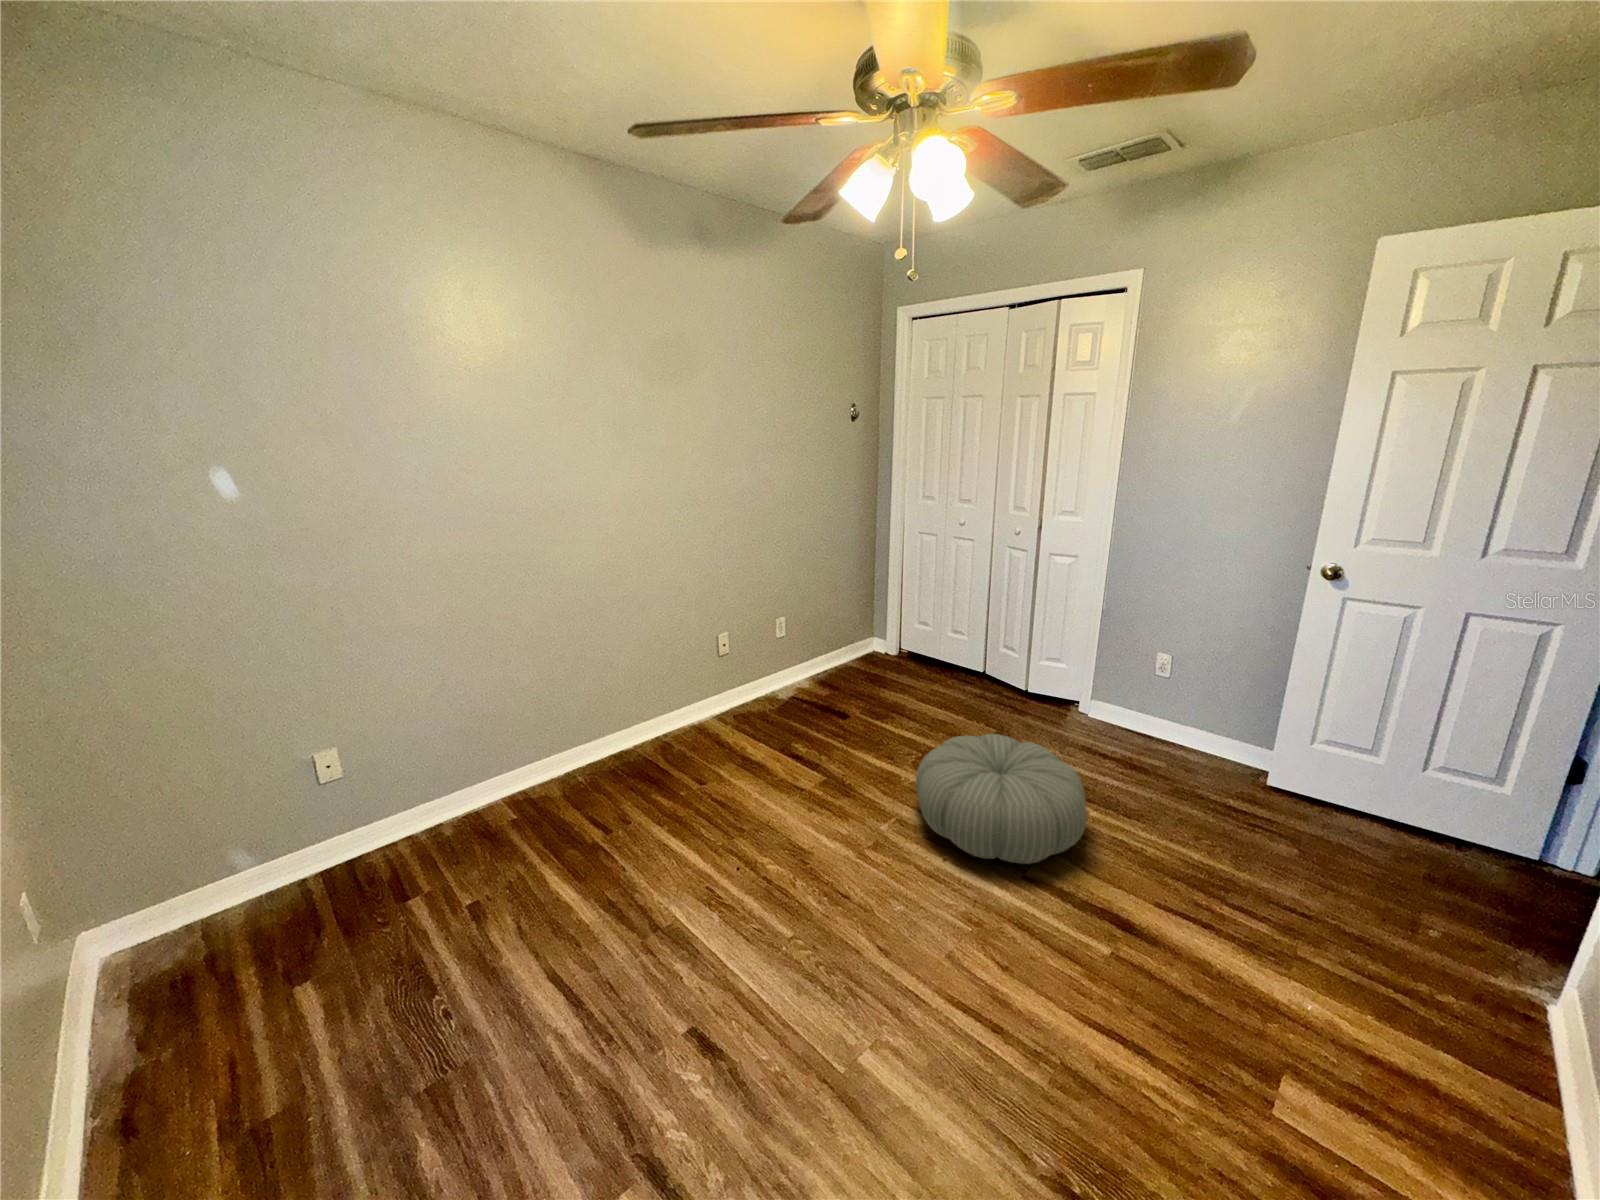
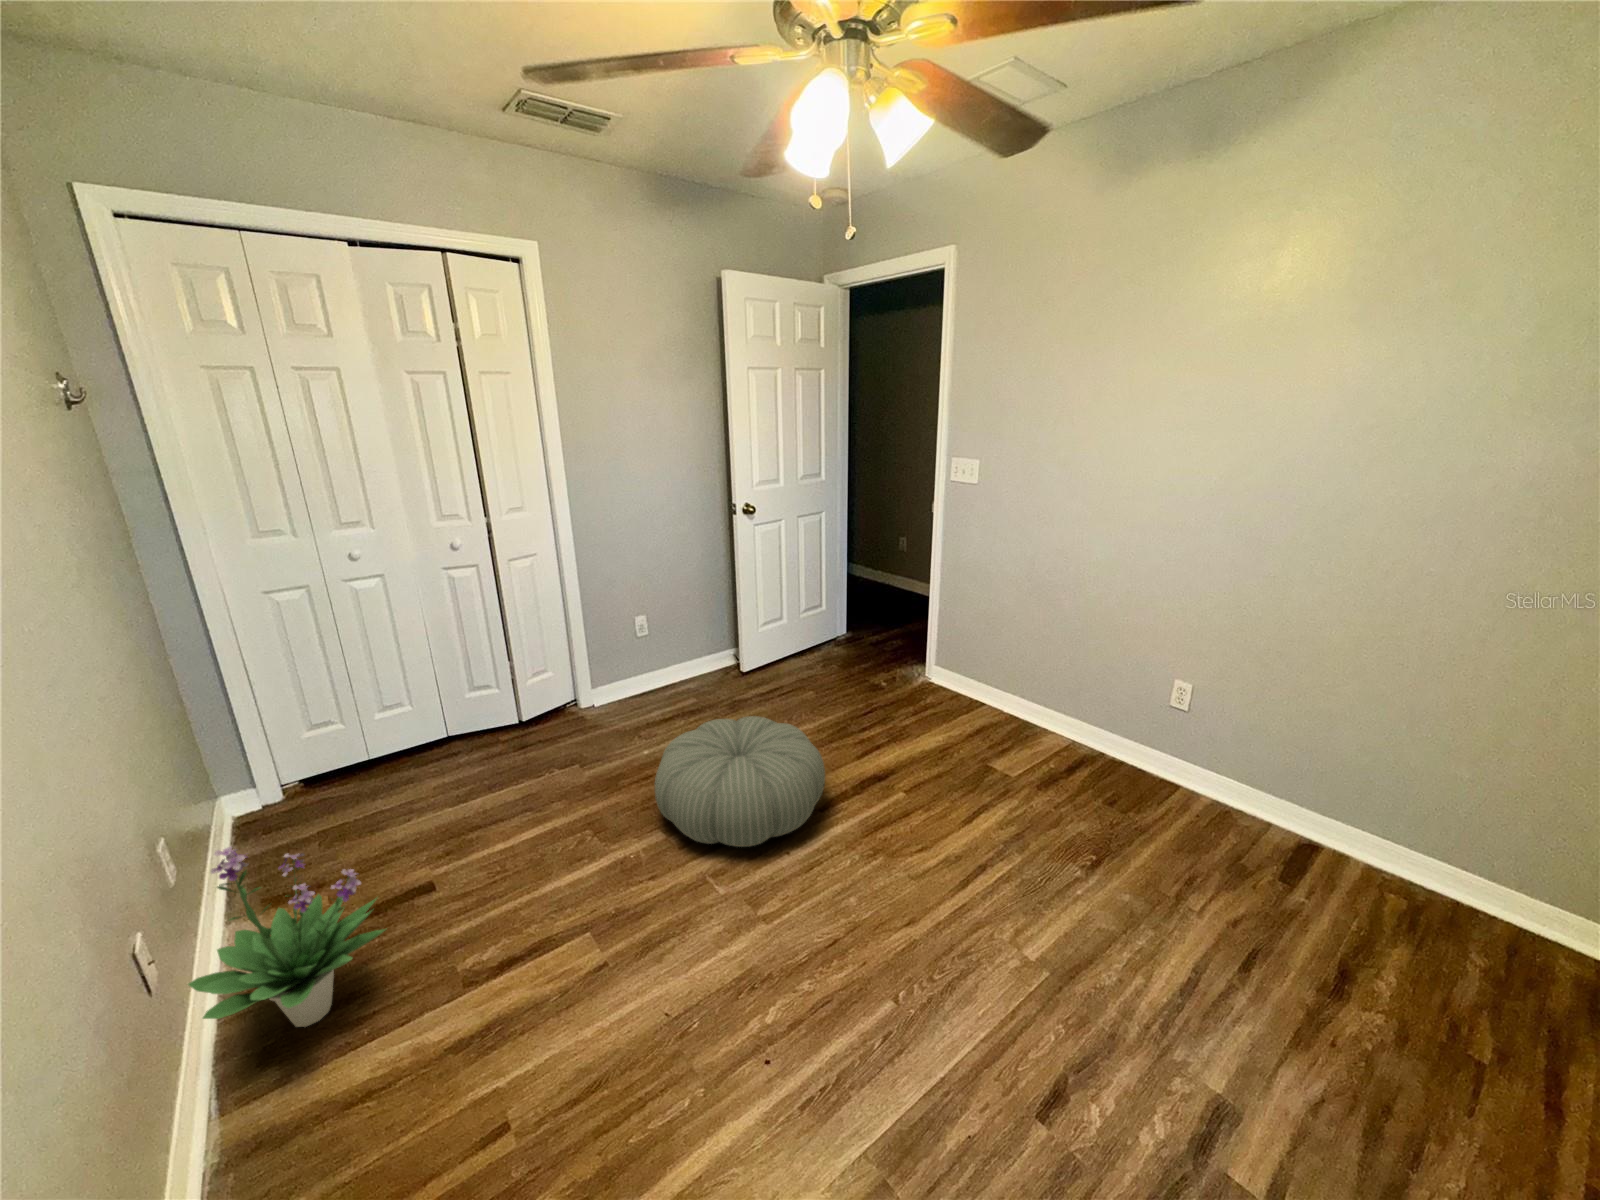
potted plant: none [724,622,796,721] -> present [188,847,385,1027]

